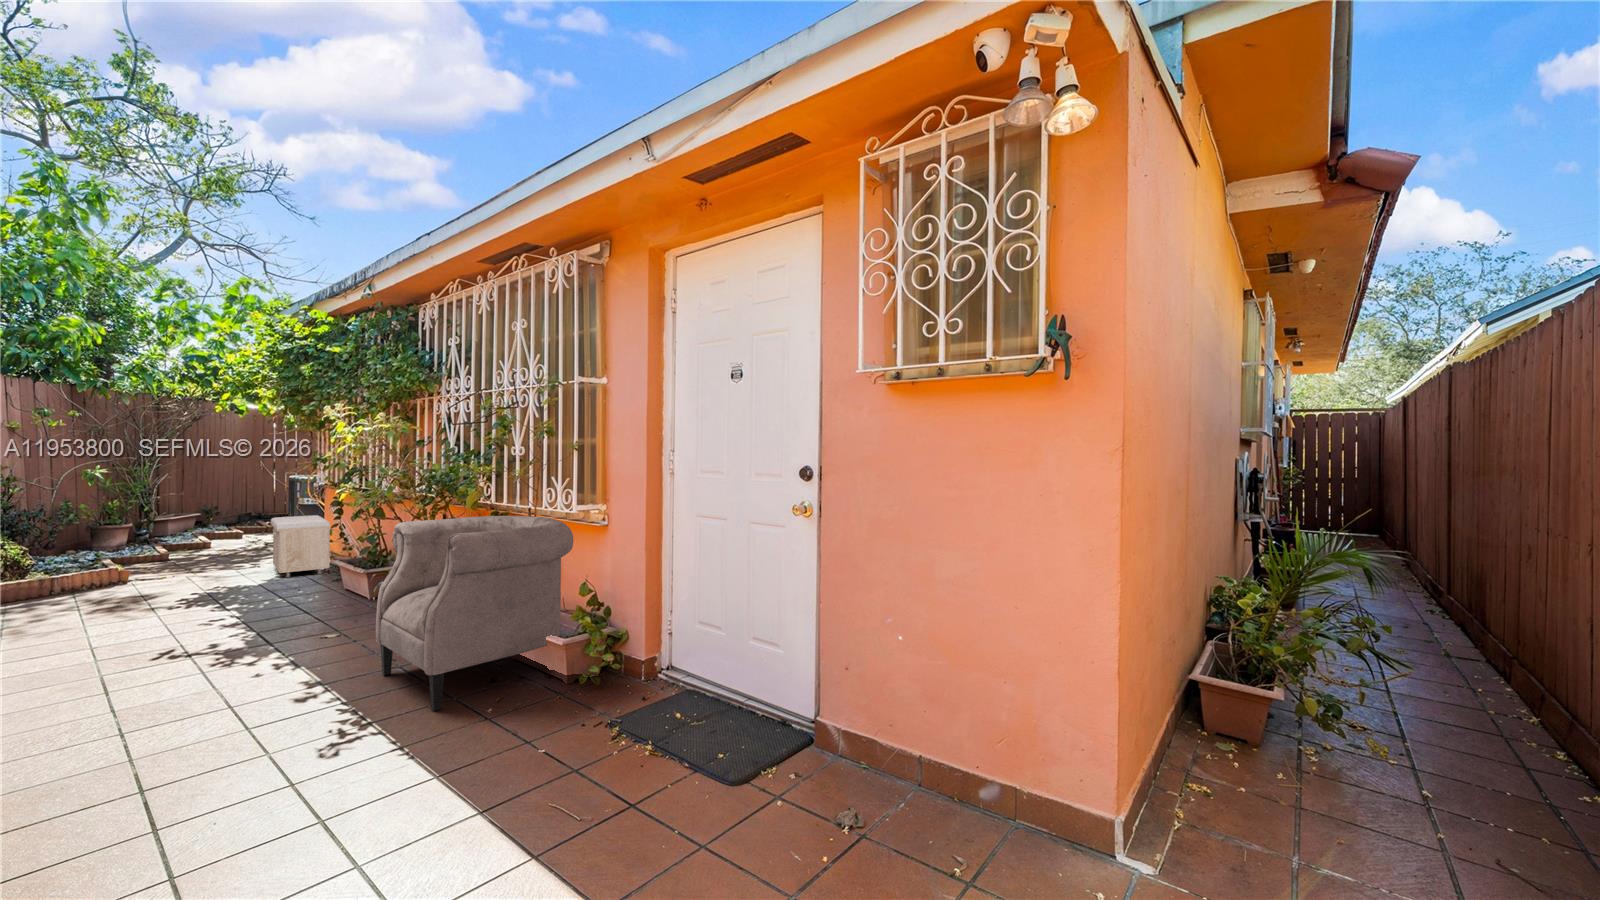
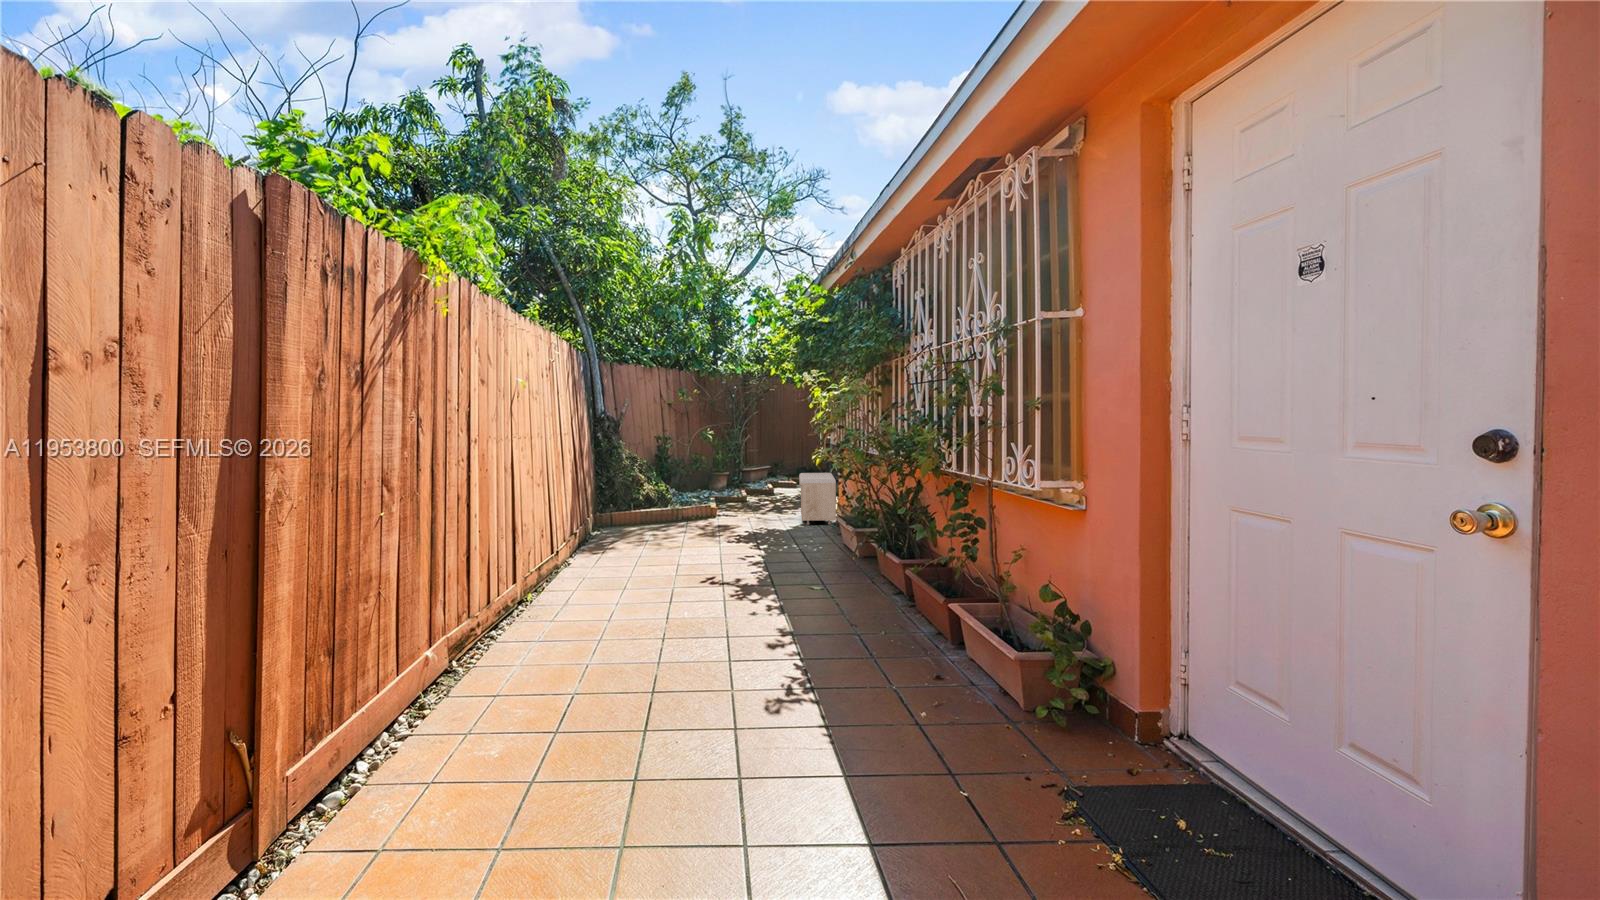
chair: present [376,516,573,711] -> none [836,487,1034,699]

